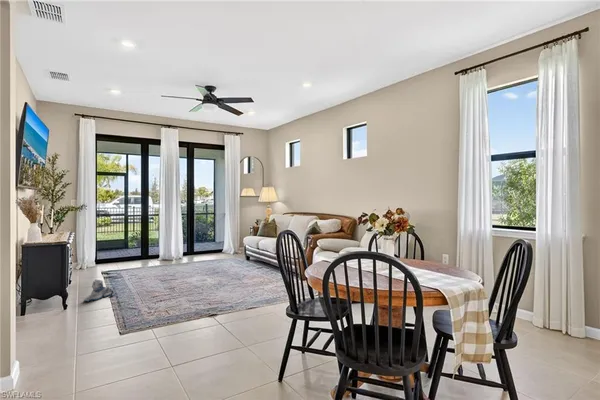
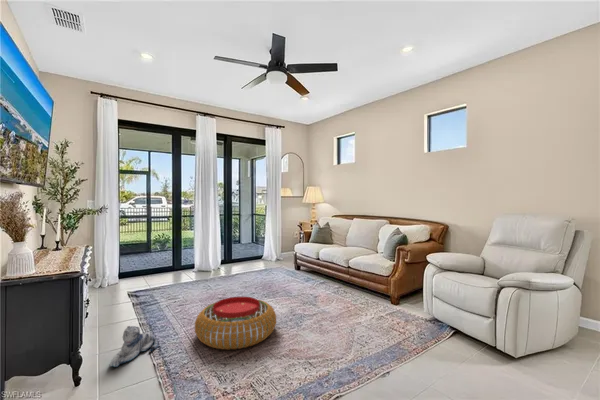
pouf: none [139,269,197,297] -> present [195,297,276,350]

